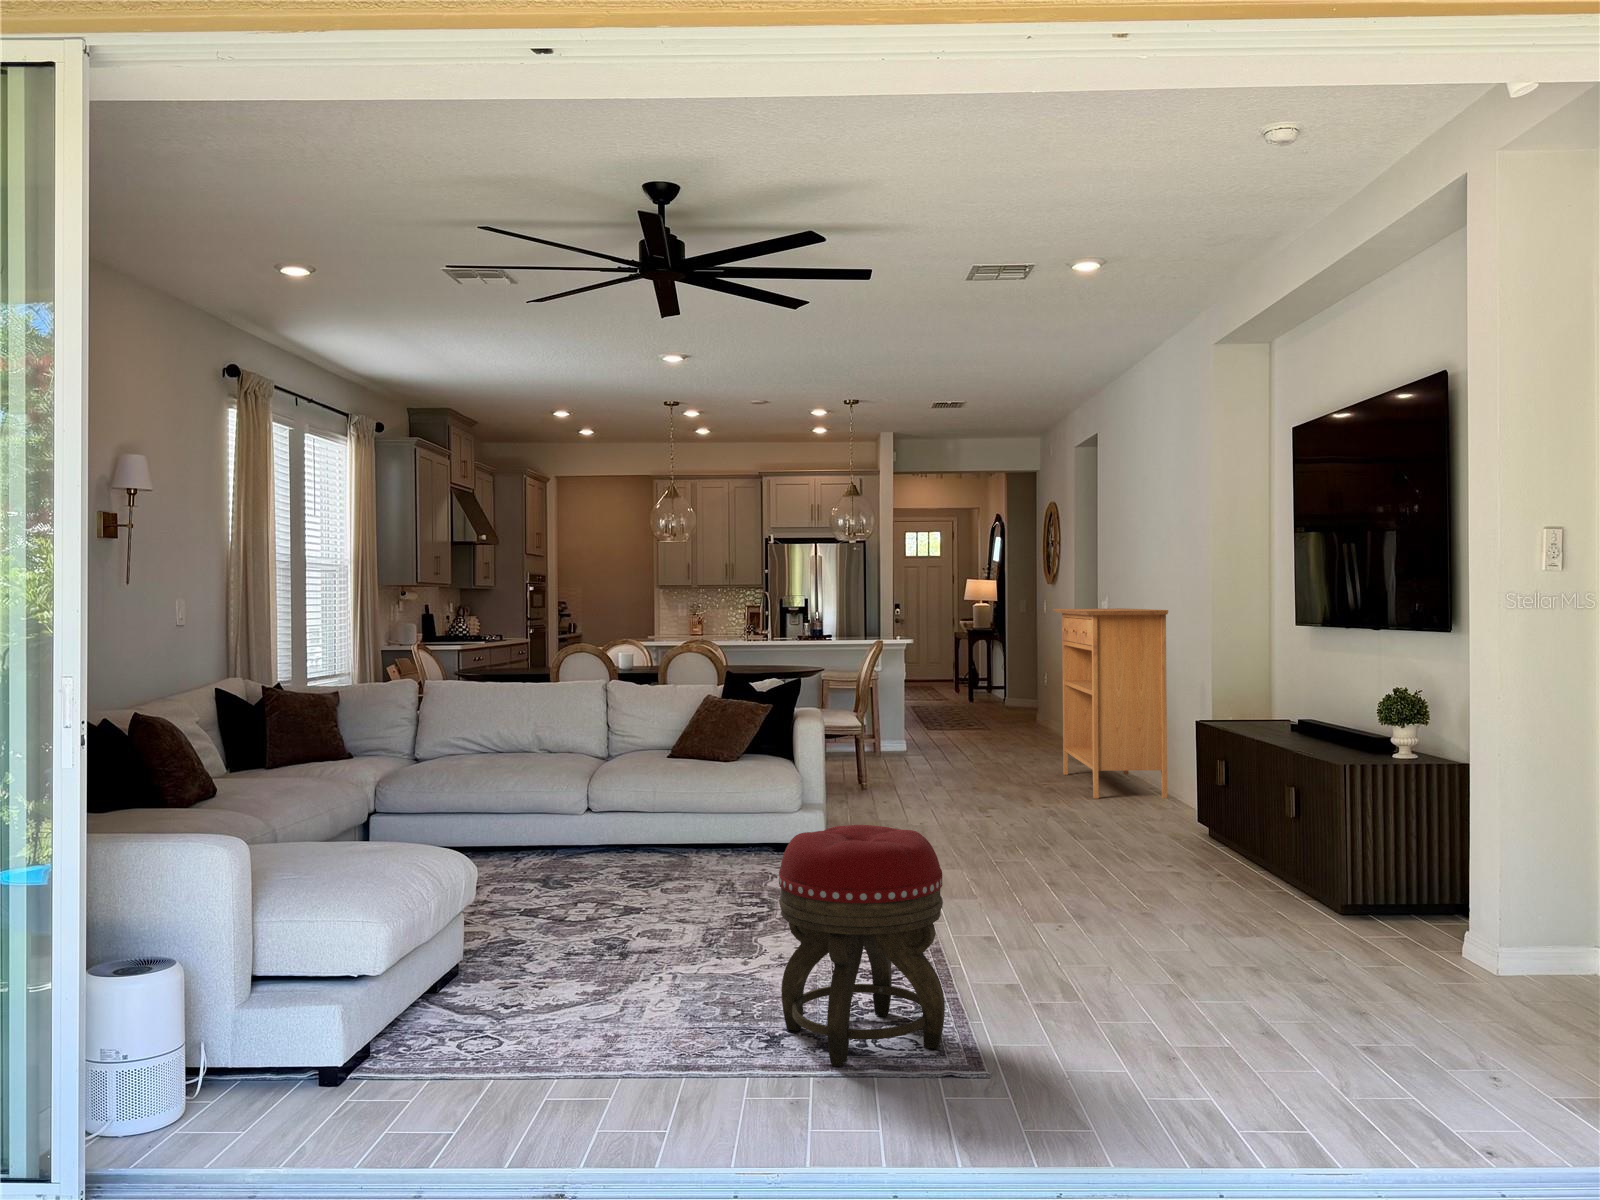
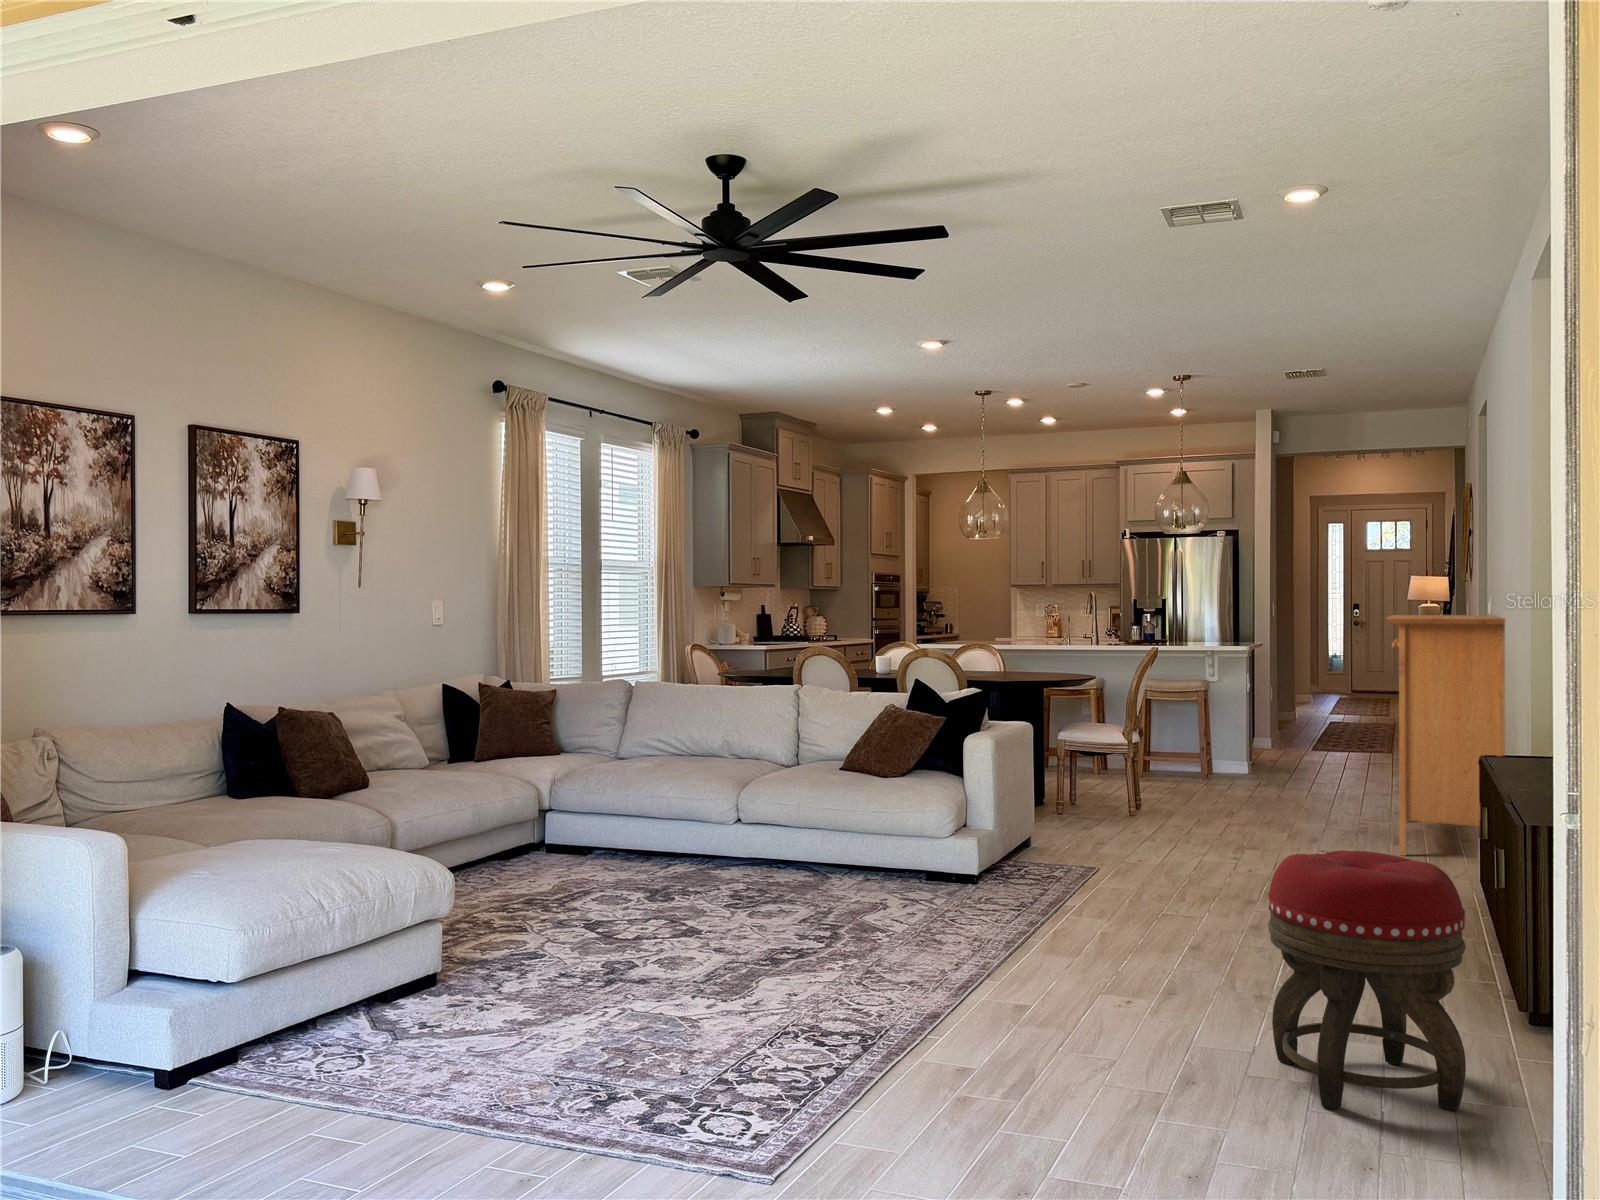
footstool: present [779,825,945,1066] -> present [1268,850,1466,1111]

